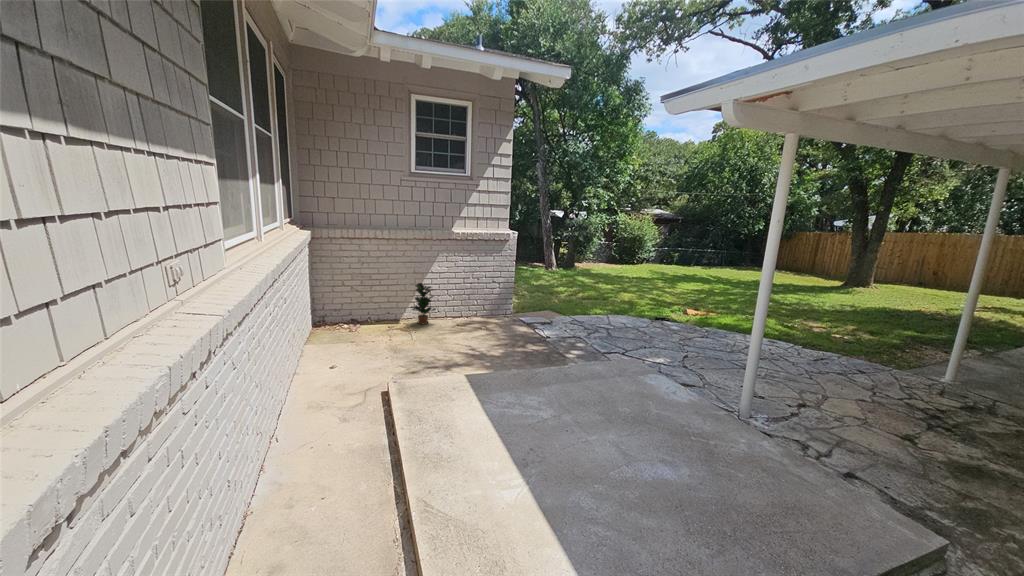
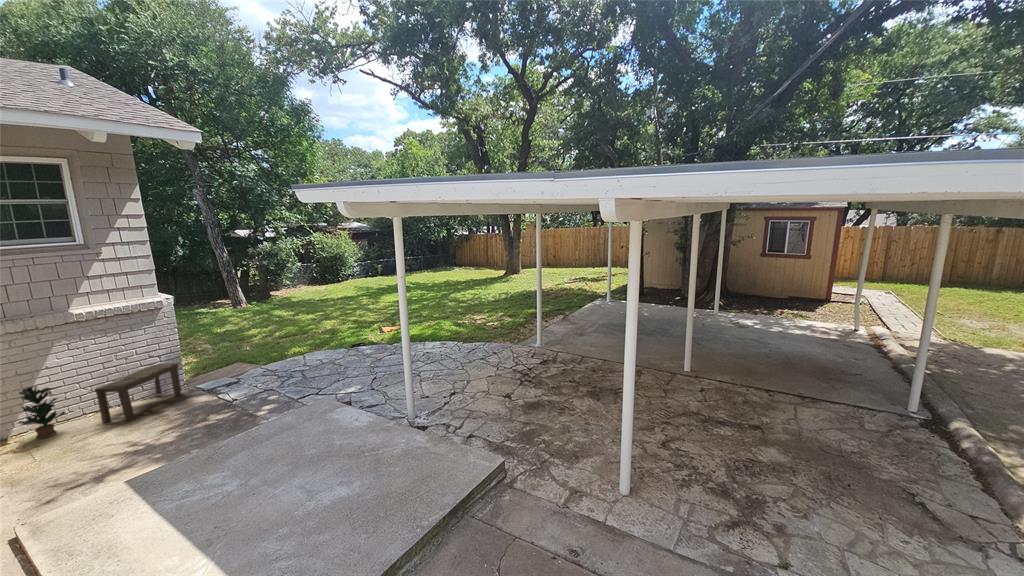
bench: none [455,289,510,329] -> present [95,363,181,422]

